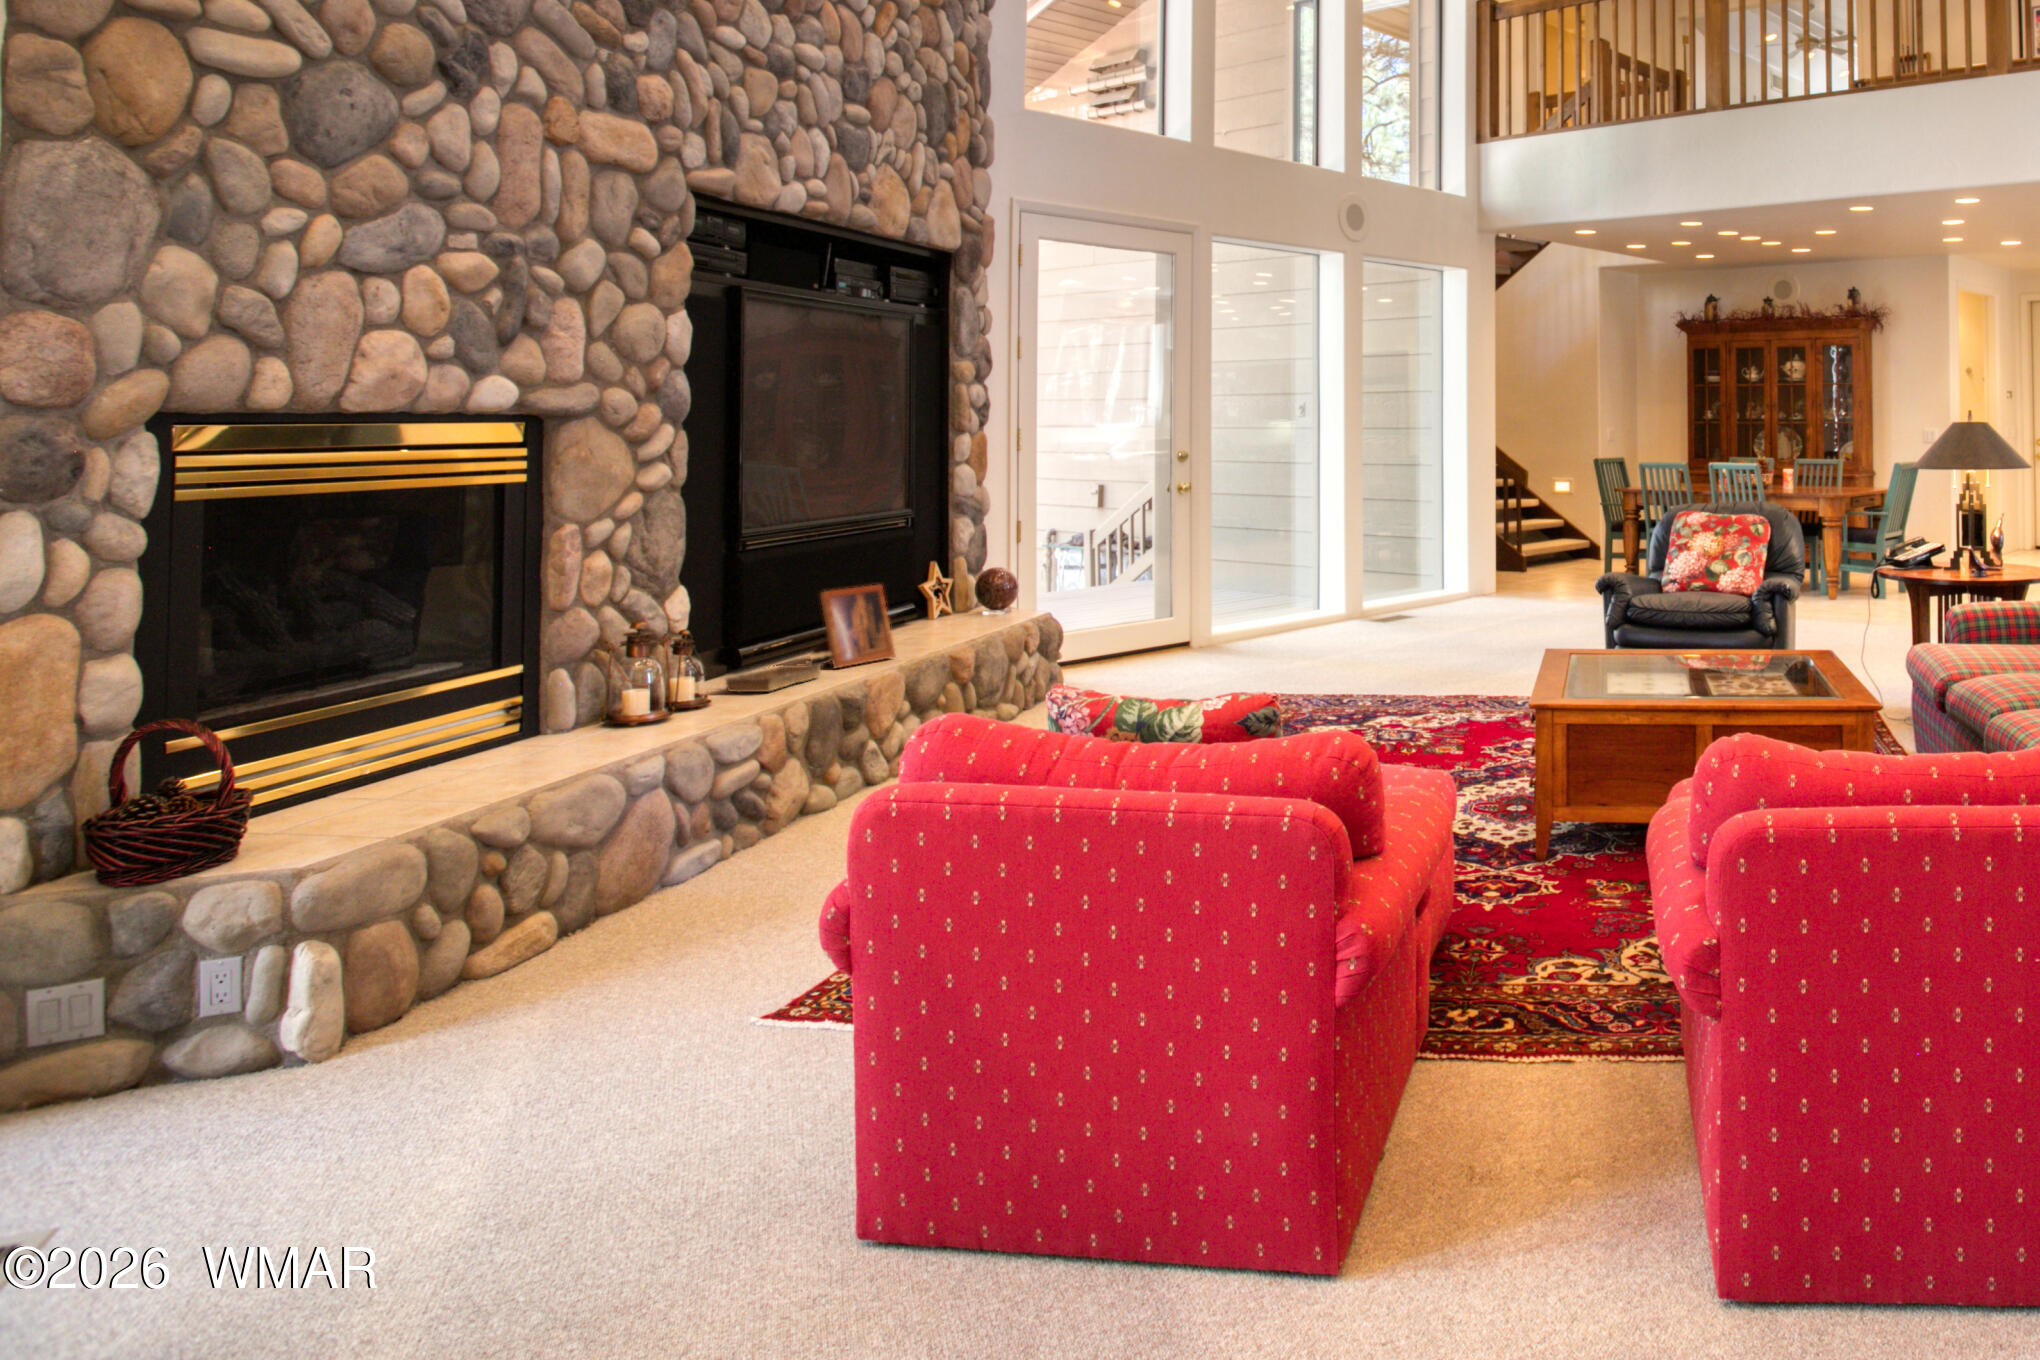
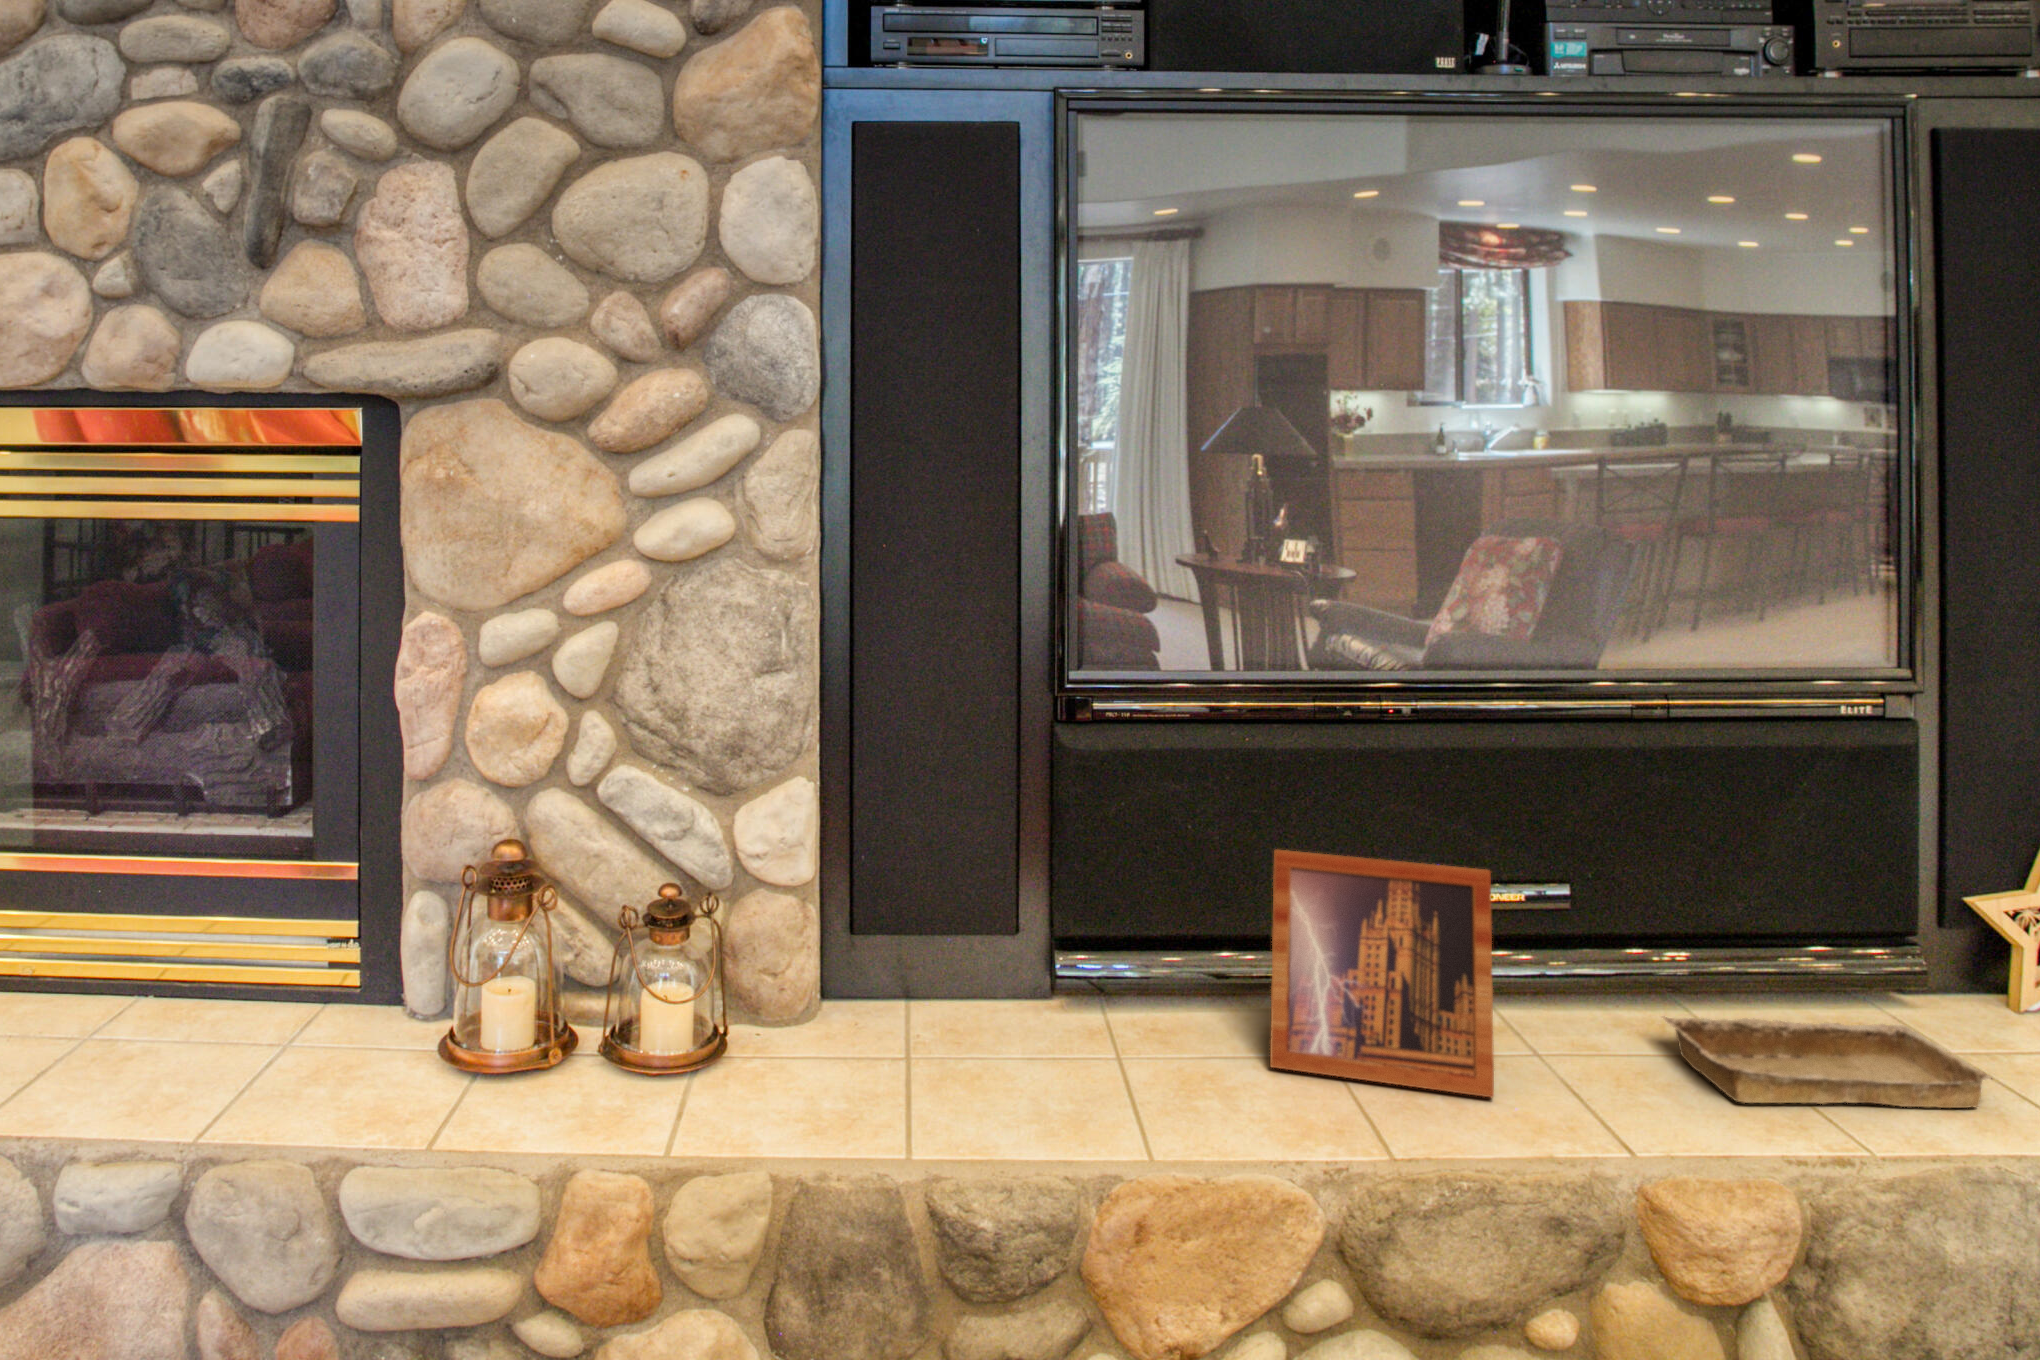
tray: present [725,664,822,692] -> present [1663,1017,1992,1108]

